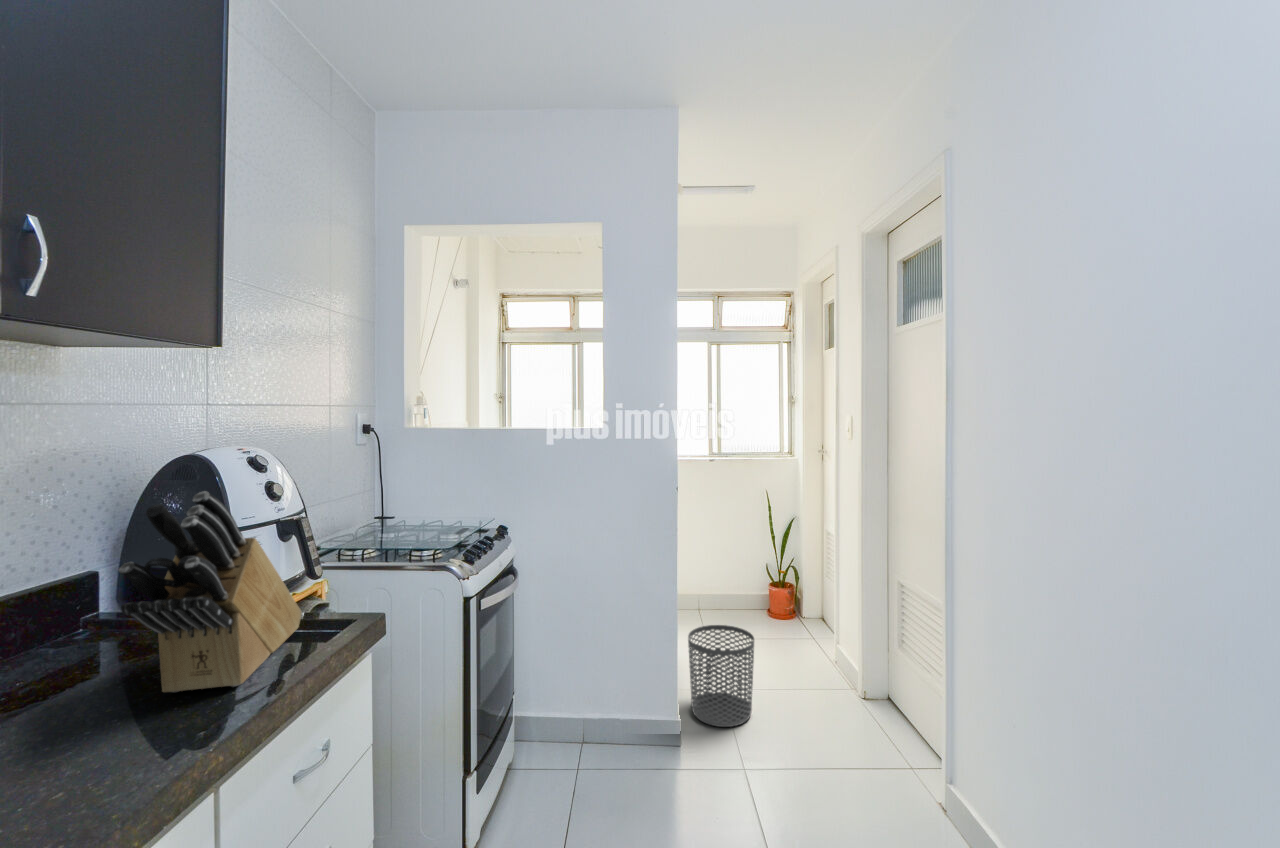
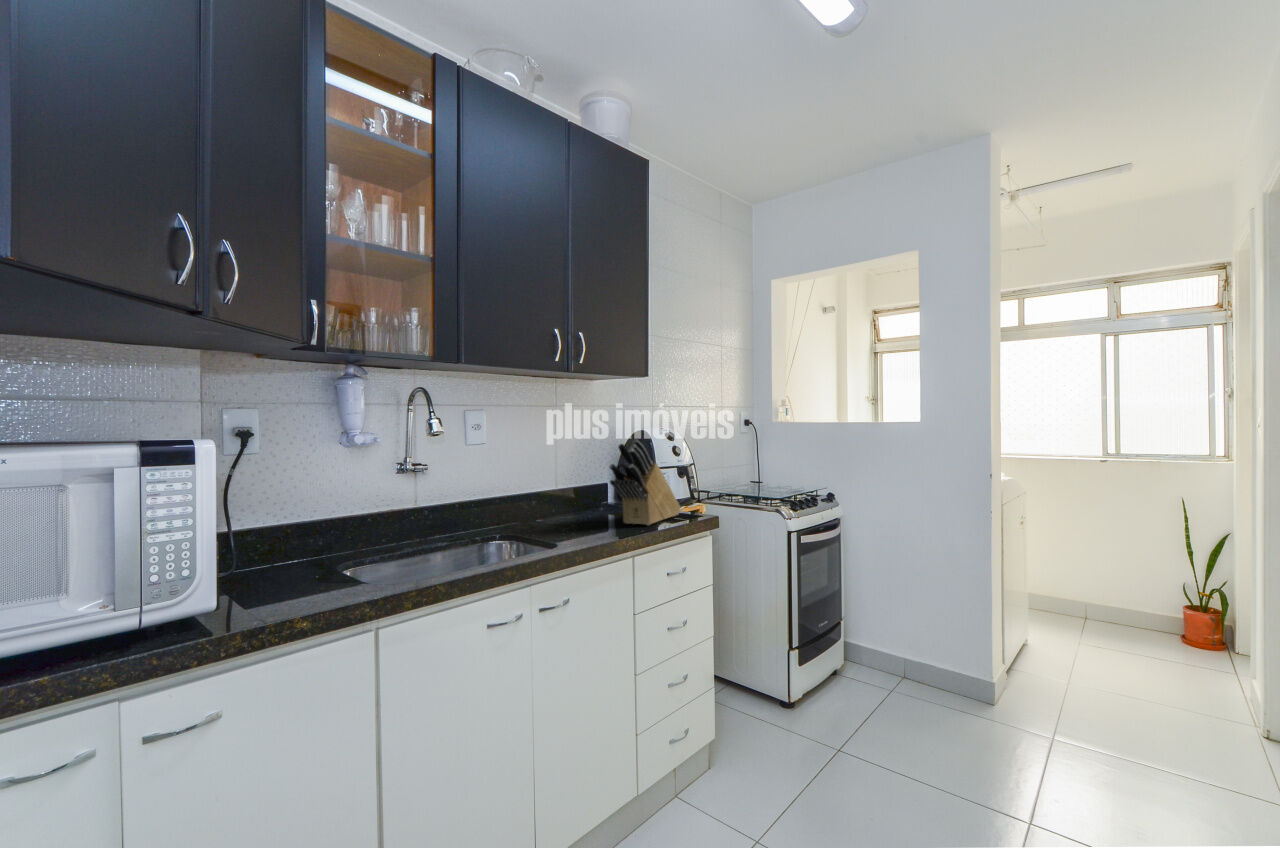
waste bin: present [688,625,754,727] -> none [1015,614,1094,712]

